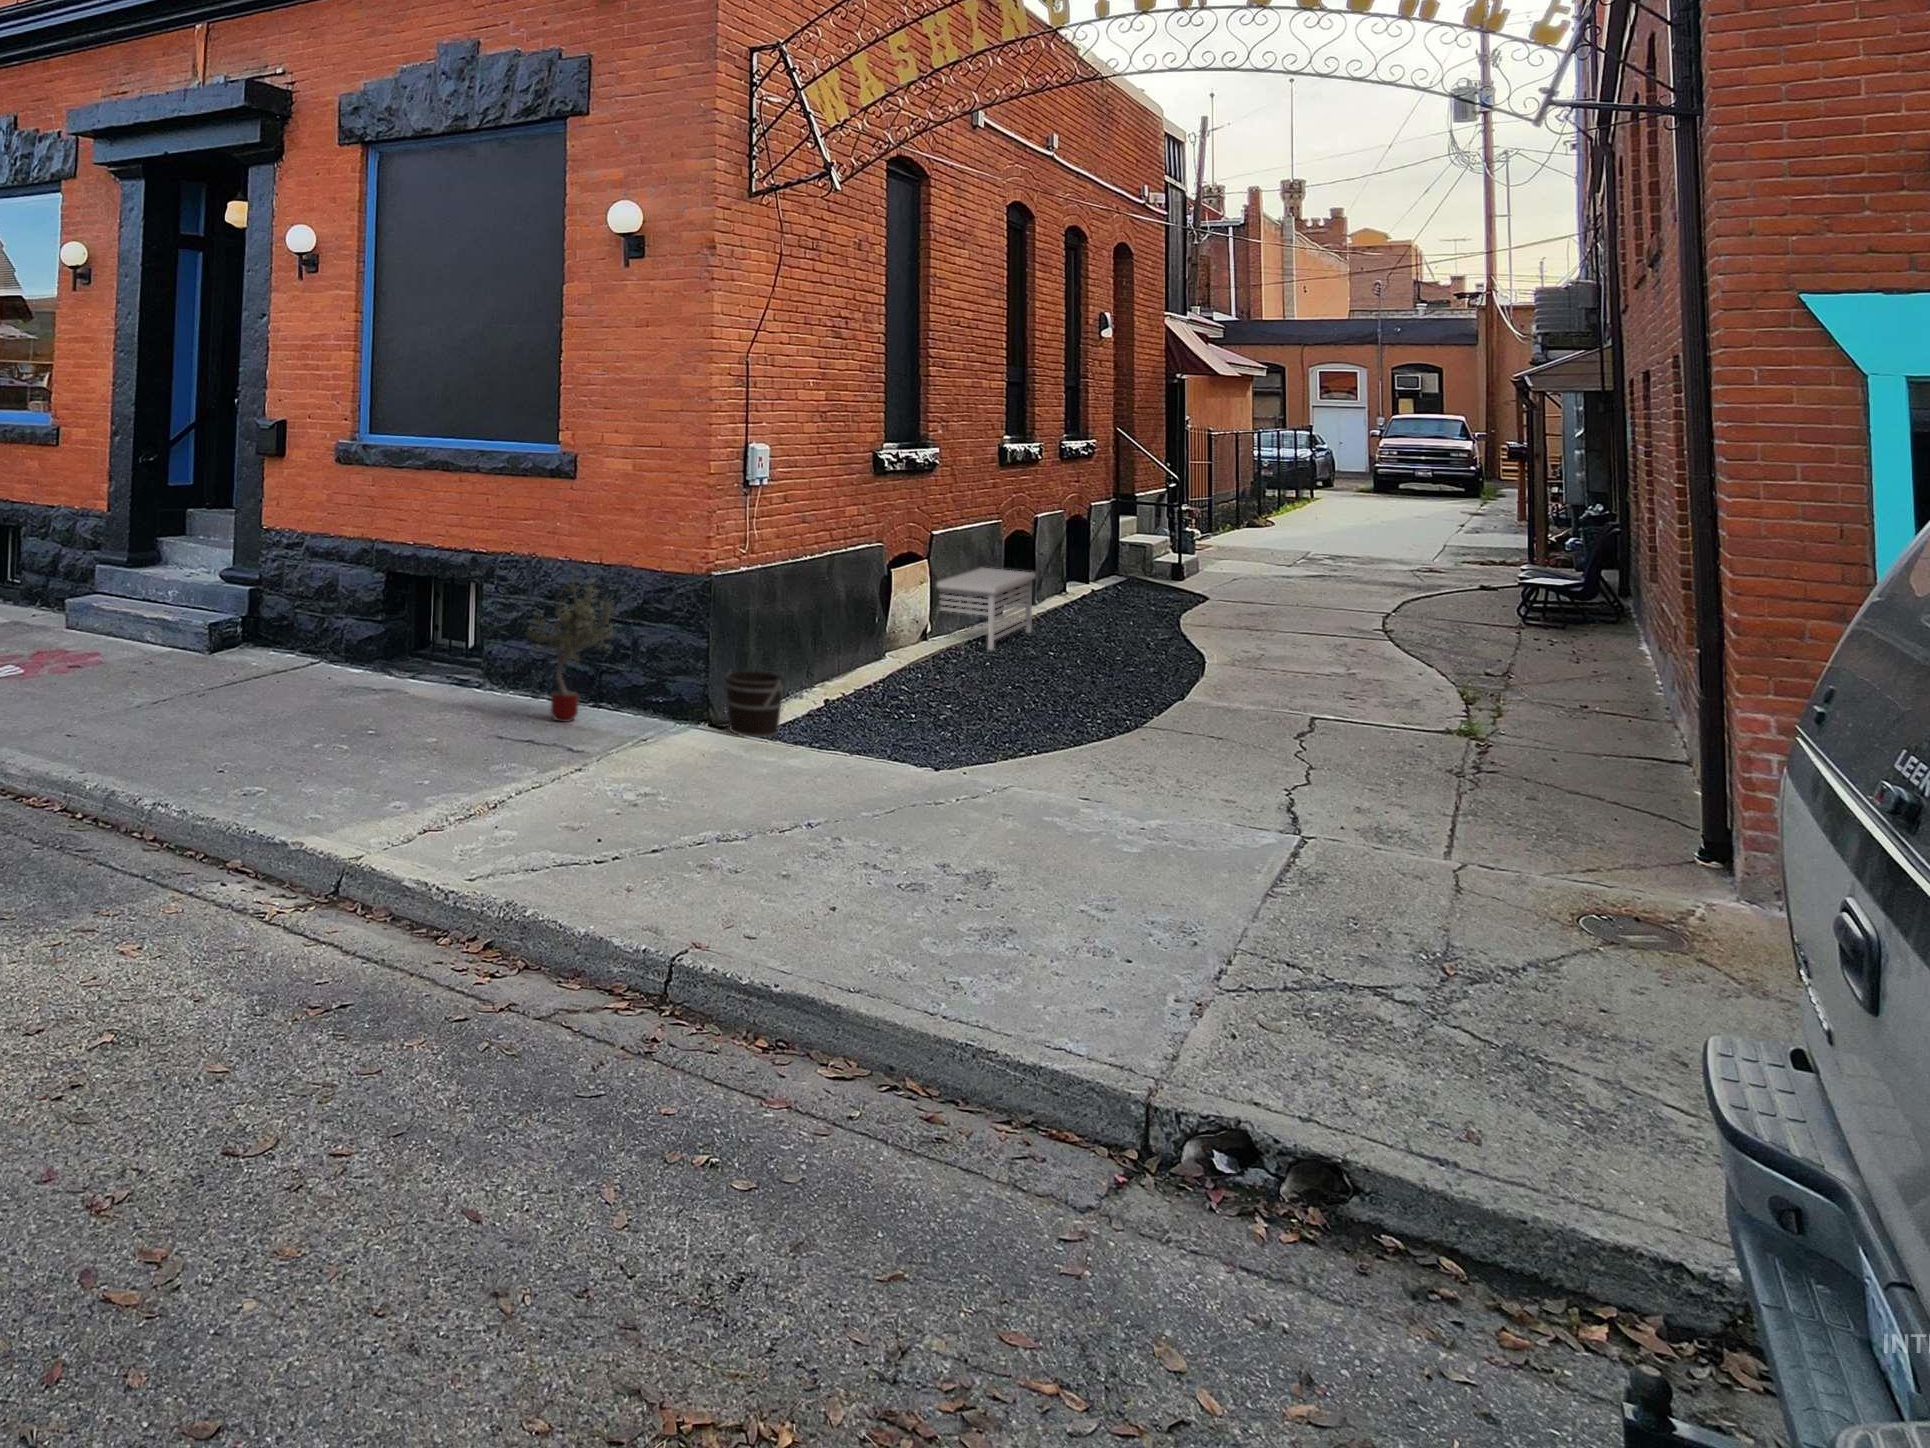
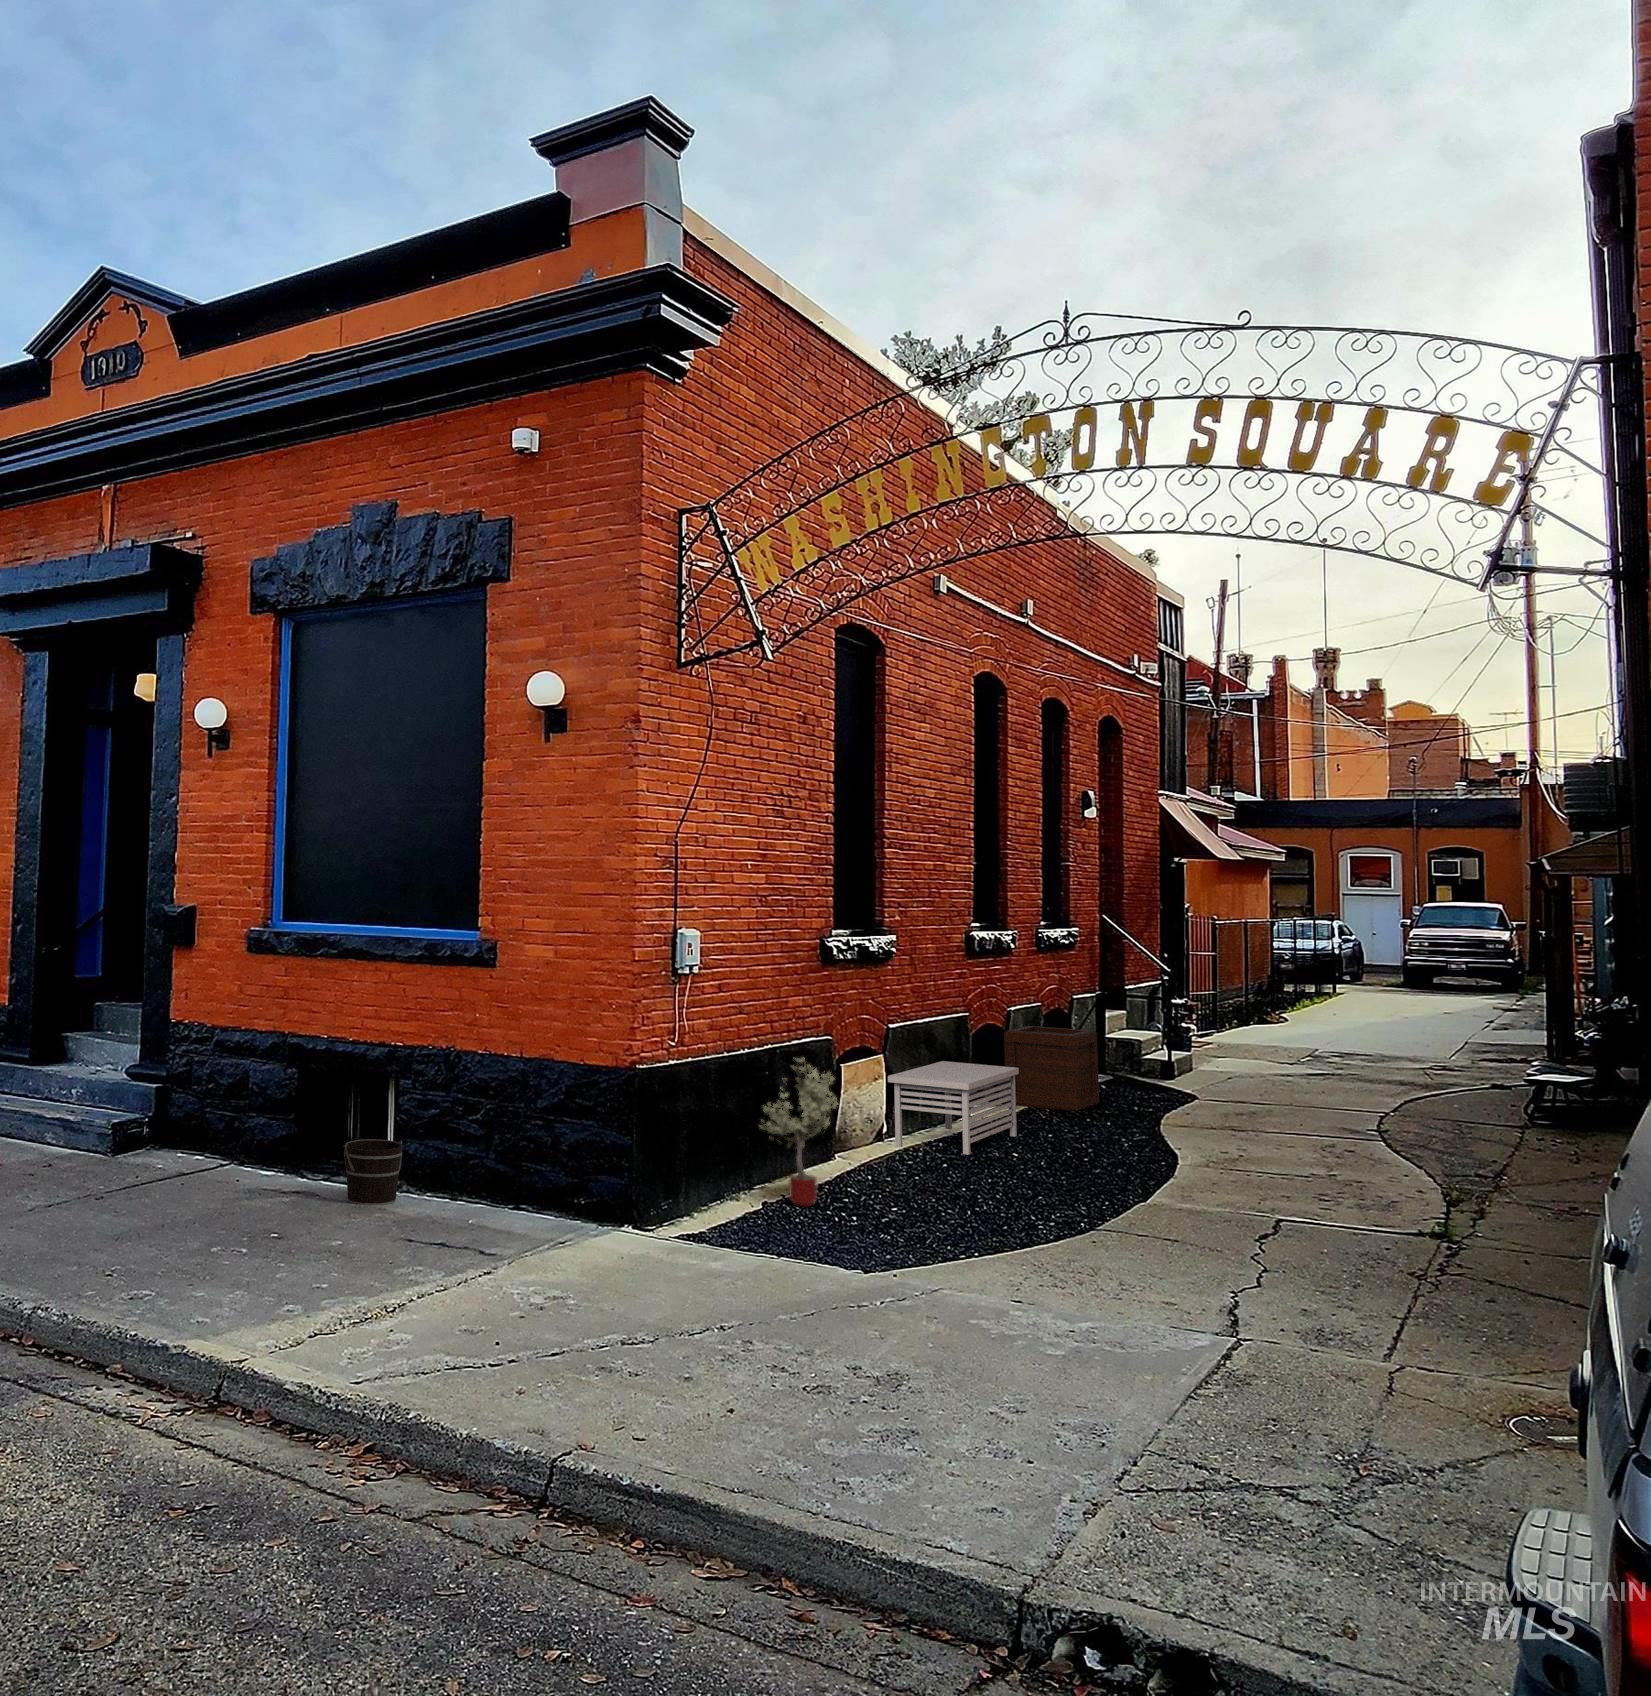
wooden crate: none [1014,533,1098,609] -> present [1004,1026,1099,1111]
potted tree: present [526,578,613,722] -> present [759,1058,838,1207]
bucket: present [726,671,784,737] -> present [343,1139,403,1205]

